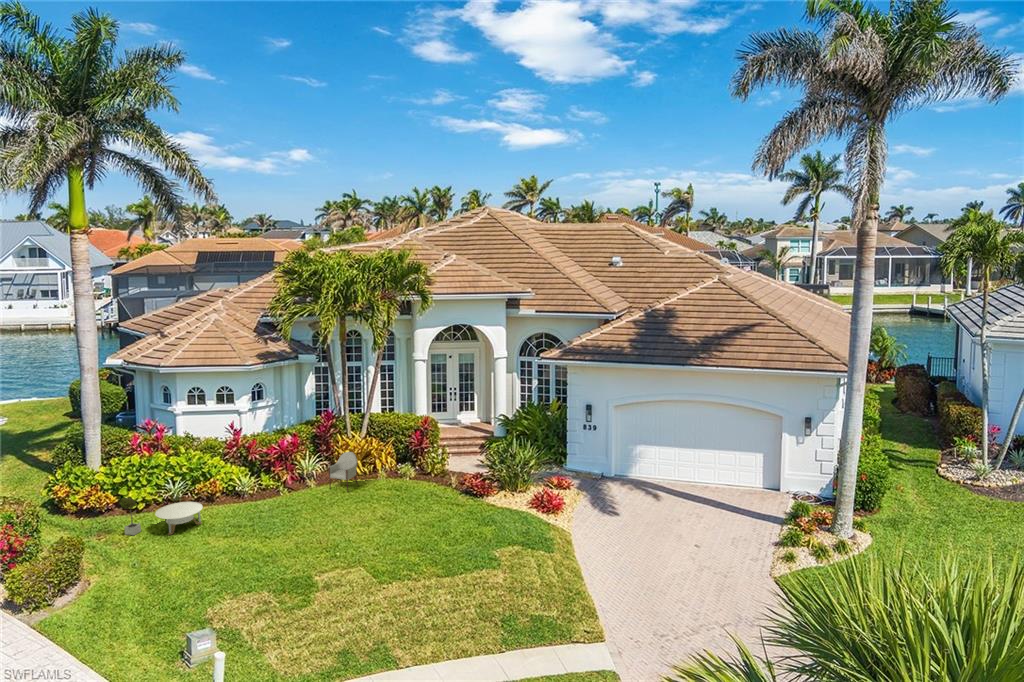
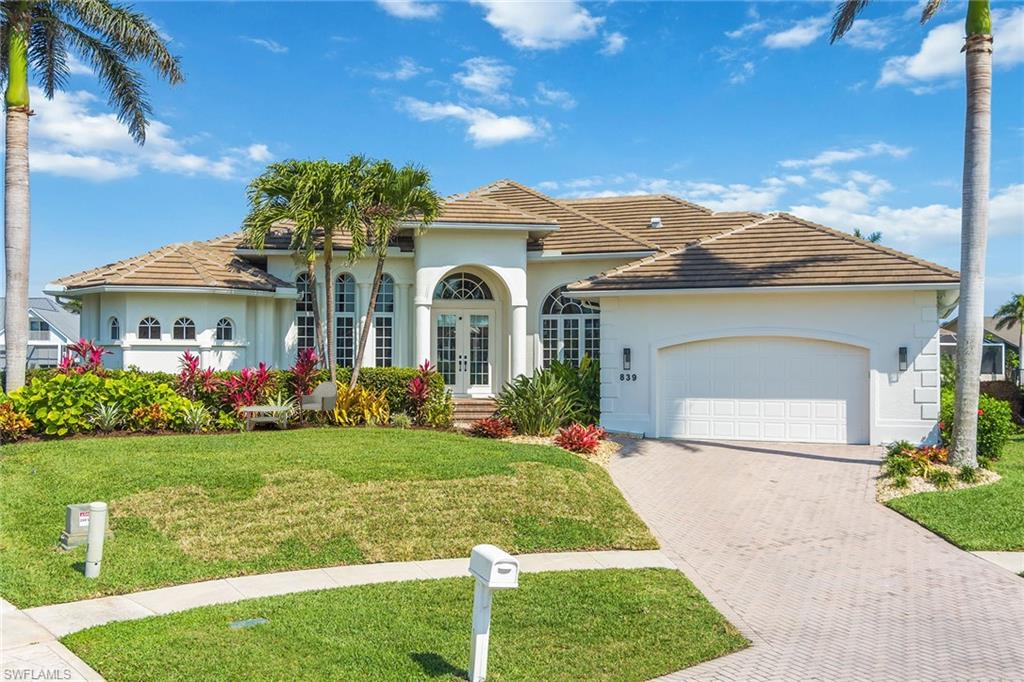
potted tree: present [120,498,141,535] -> none [26,392,51,441]
round table: present [155,502,203,535] -> present [240,406,291,431]

